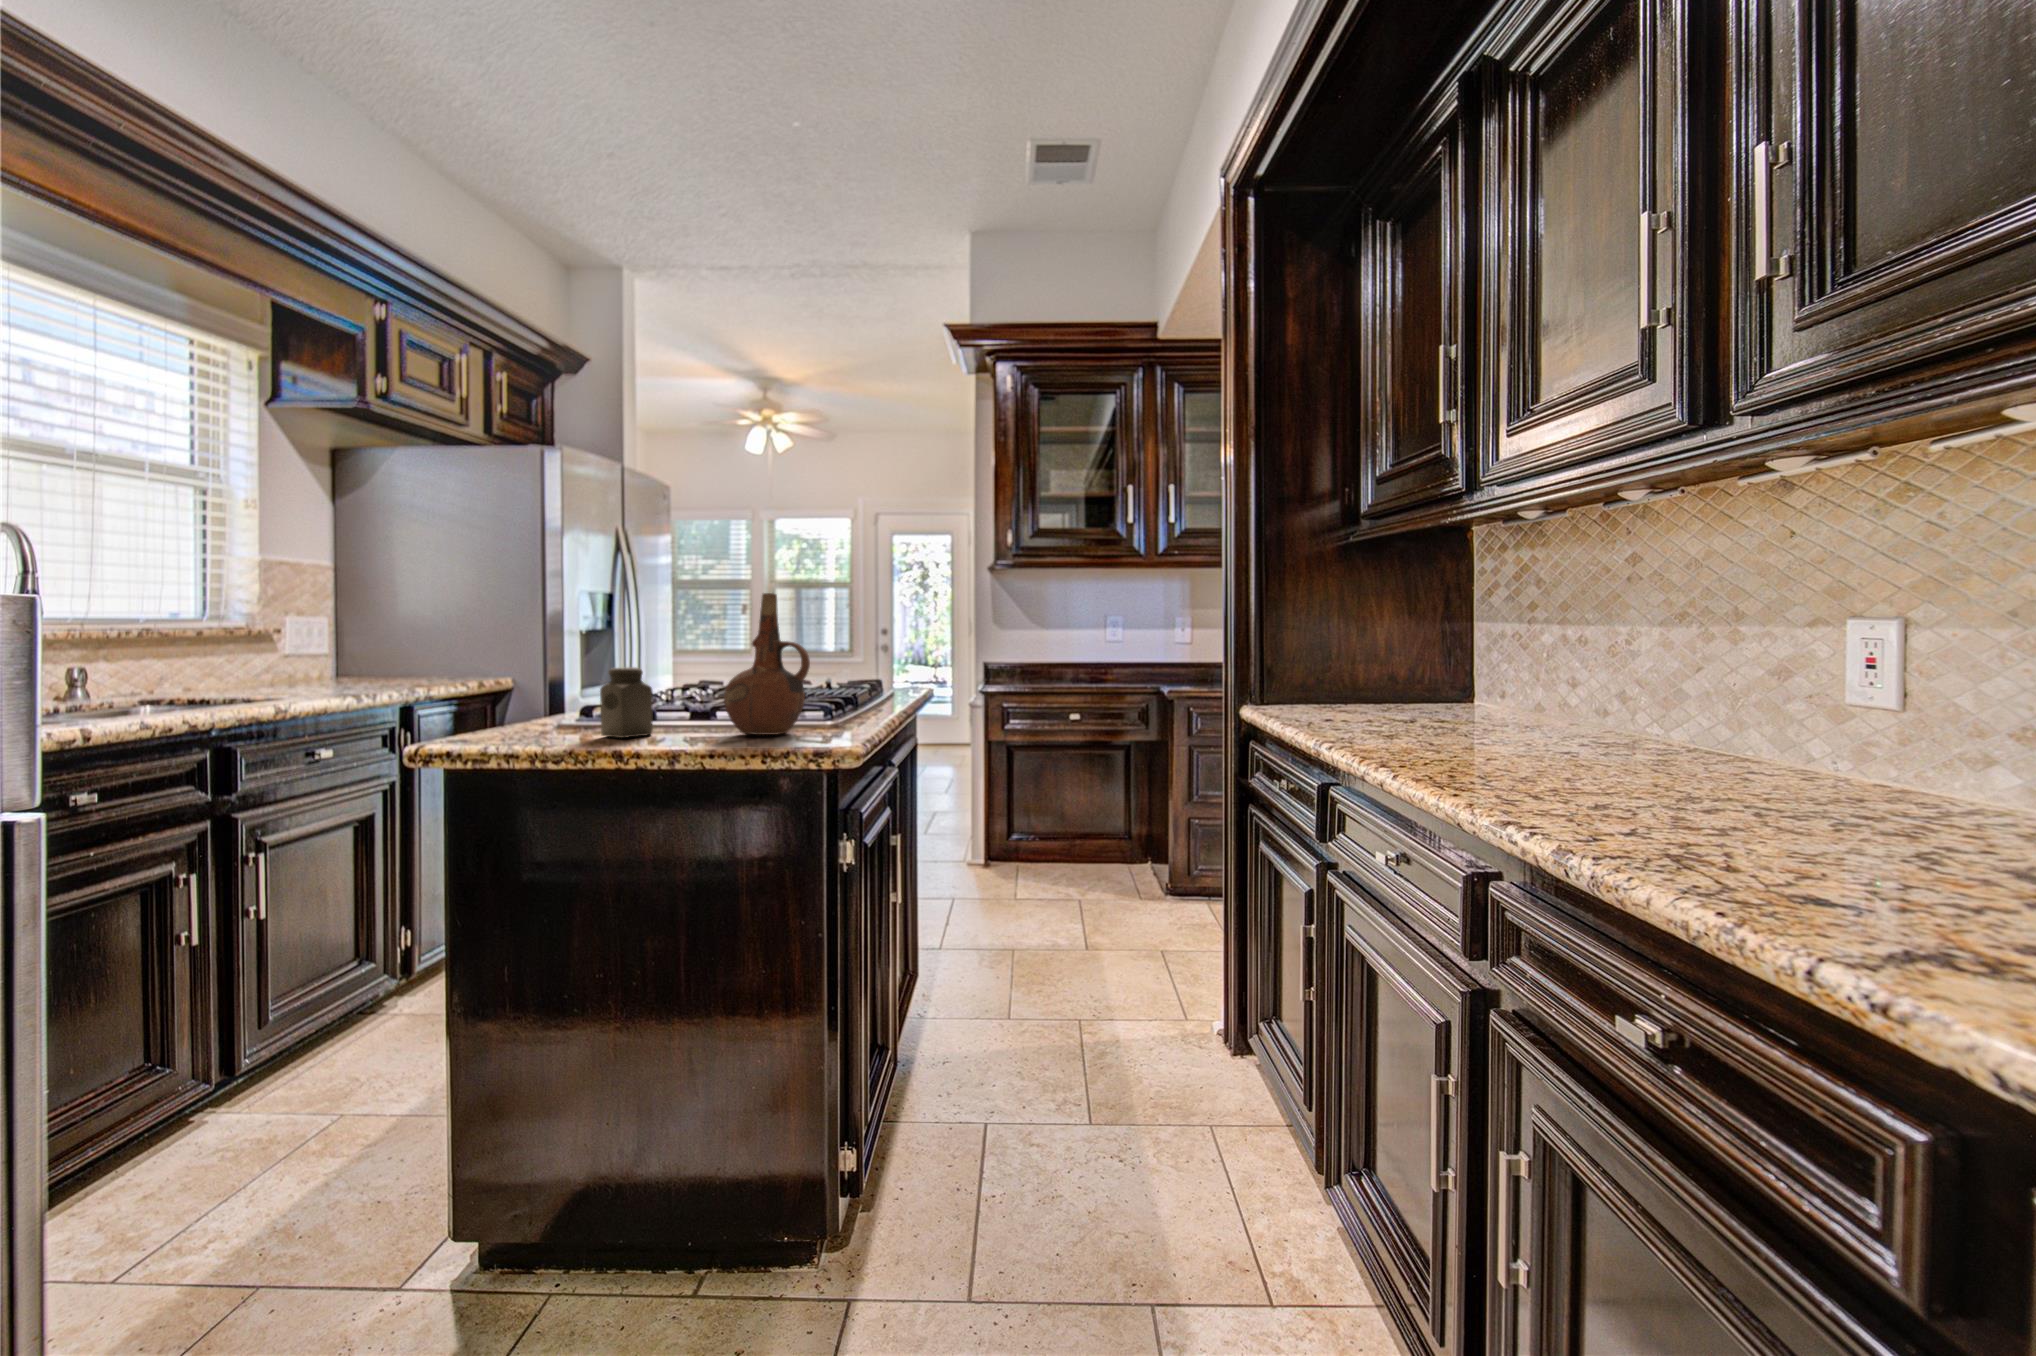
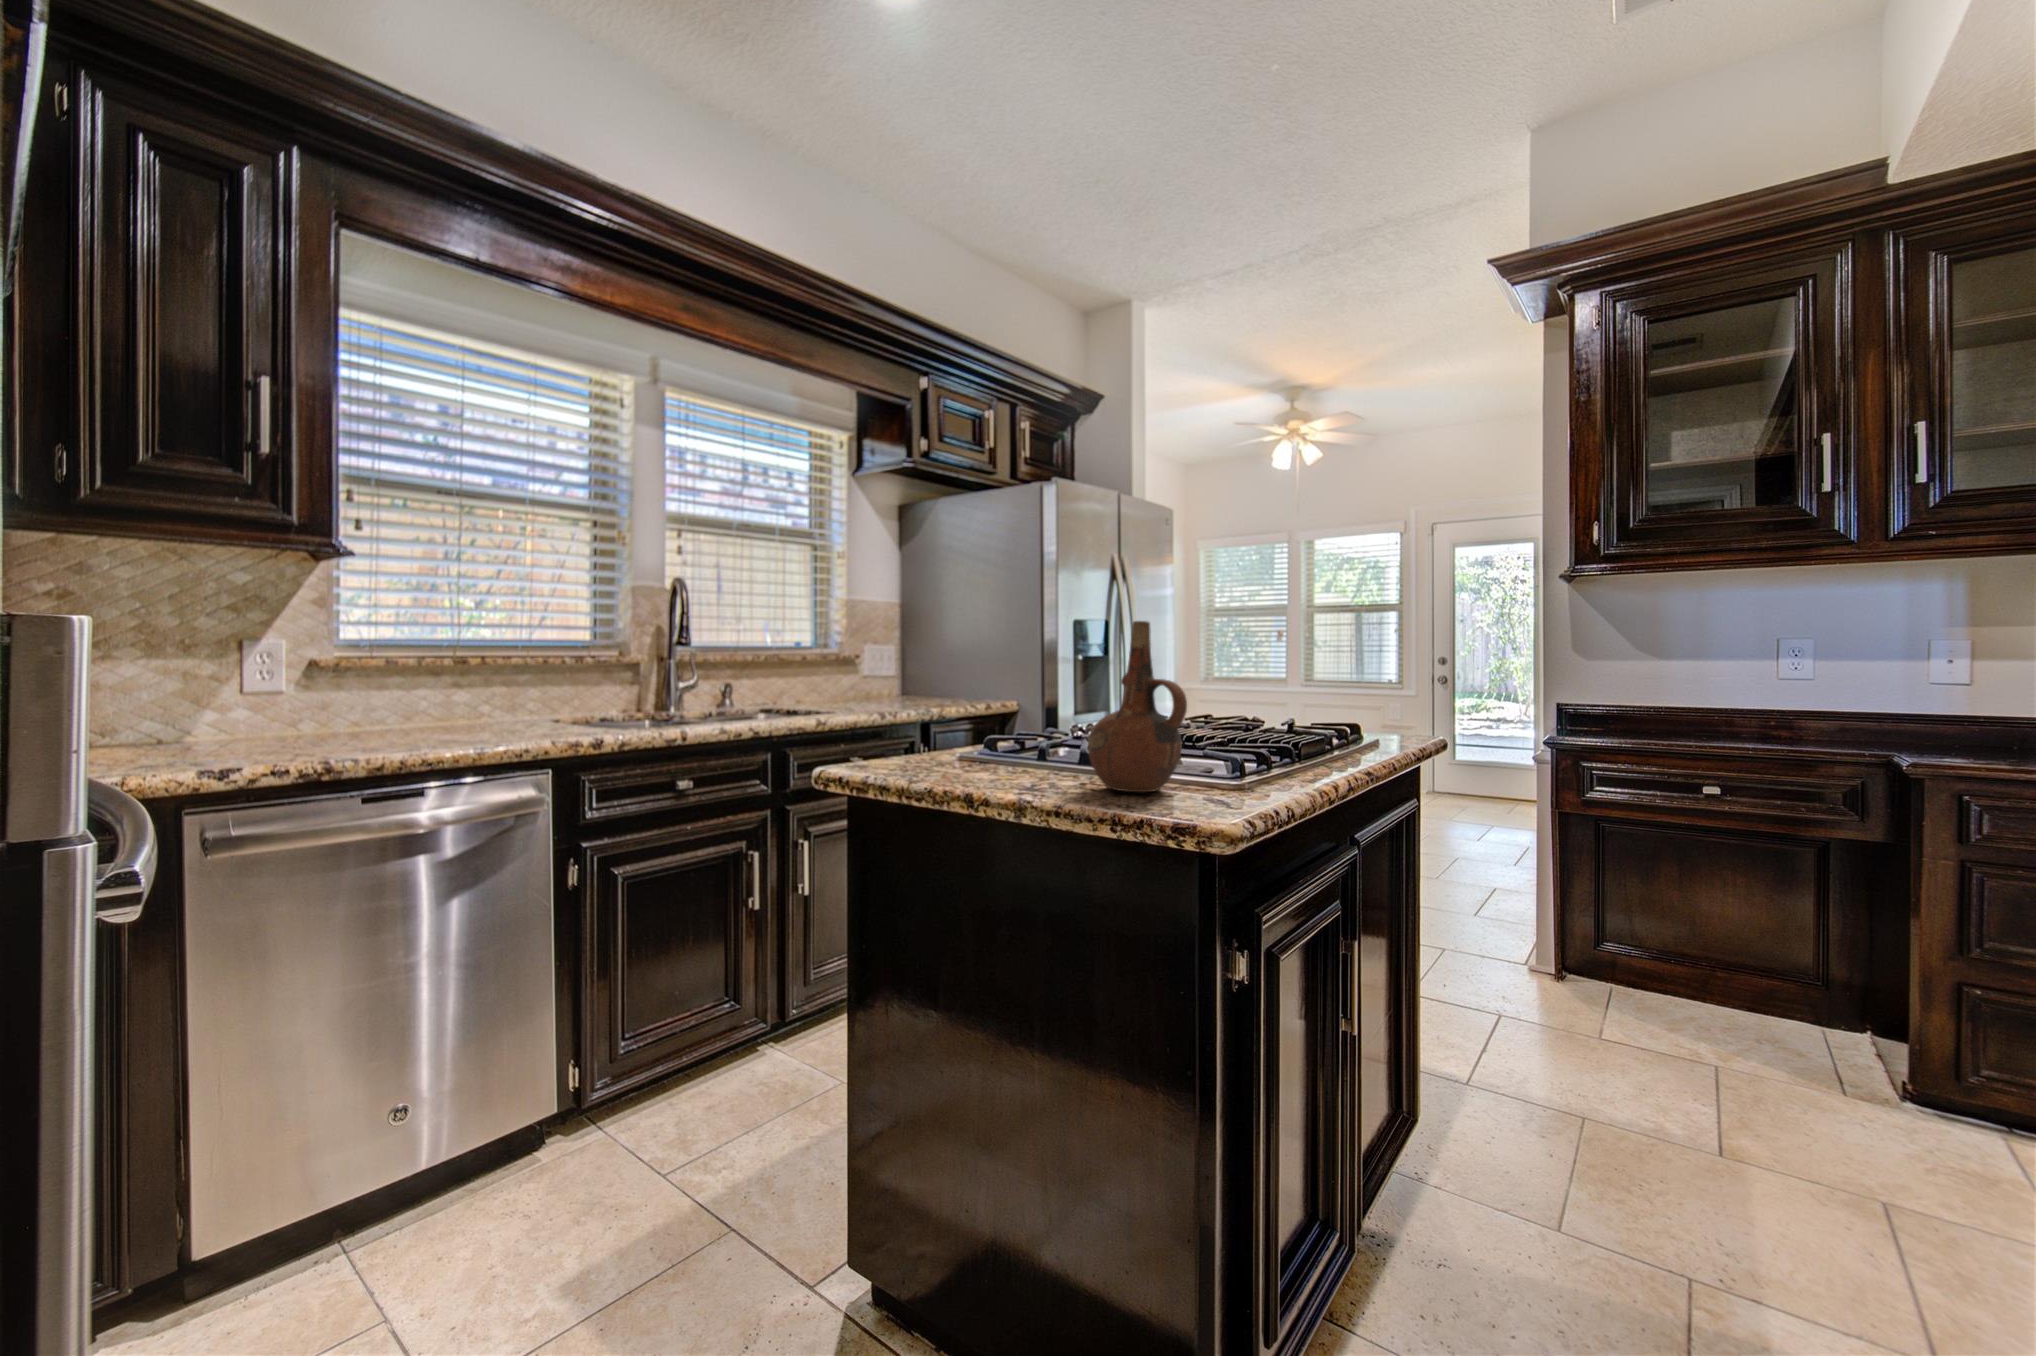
salt shaker: present [600,667,653,738] -> none [974,704,1023,782]

